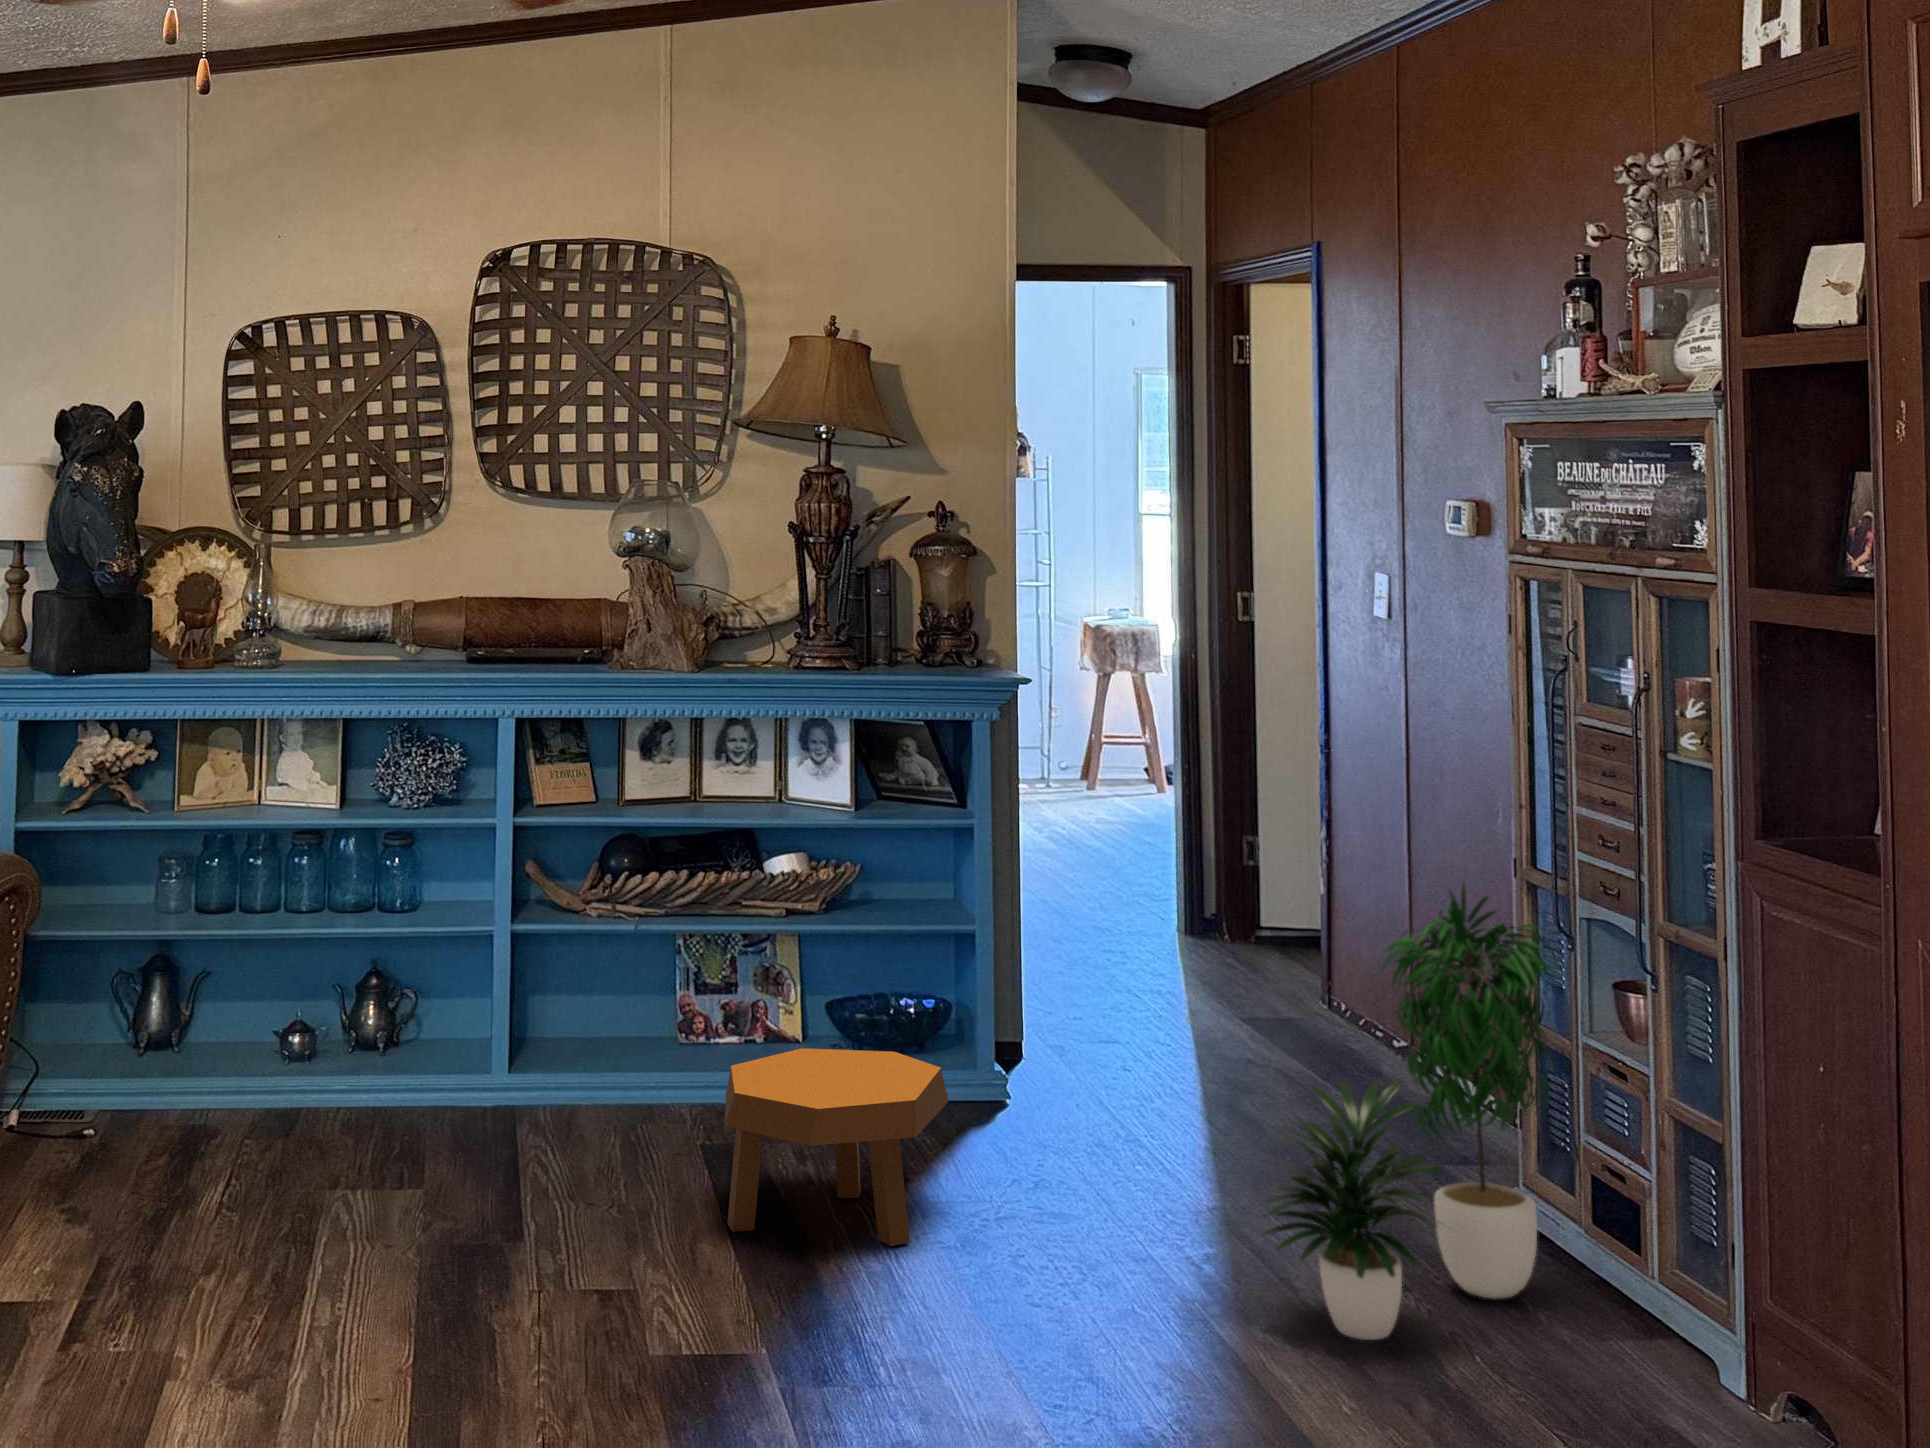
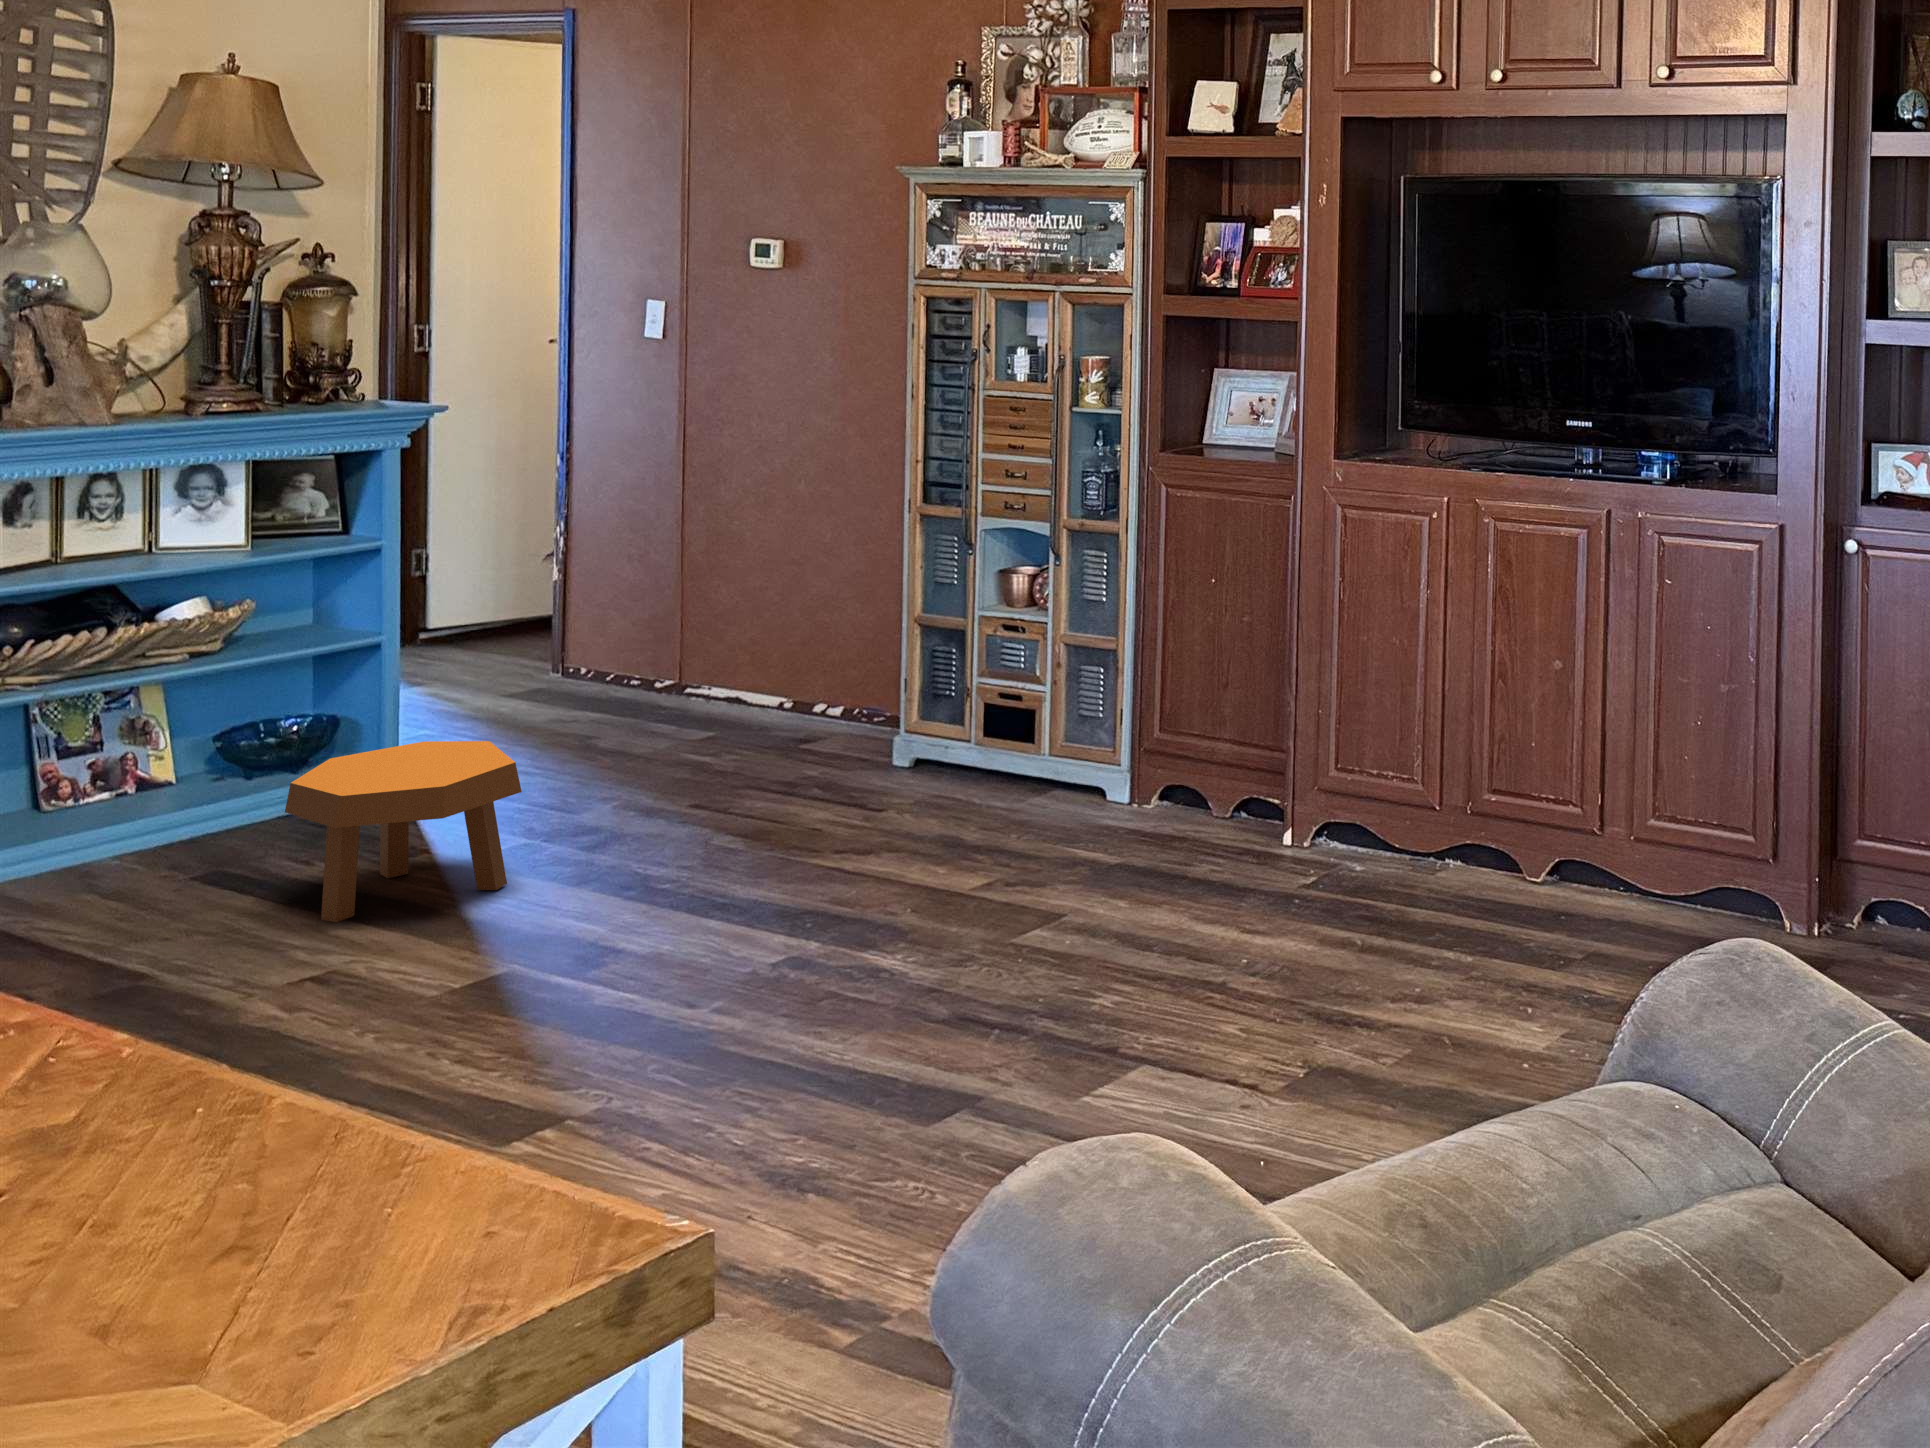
potted plant: present [1260,884,1558,1340] -> none [813,513,993,841]

